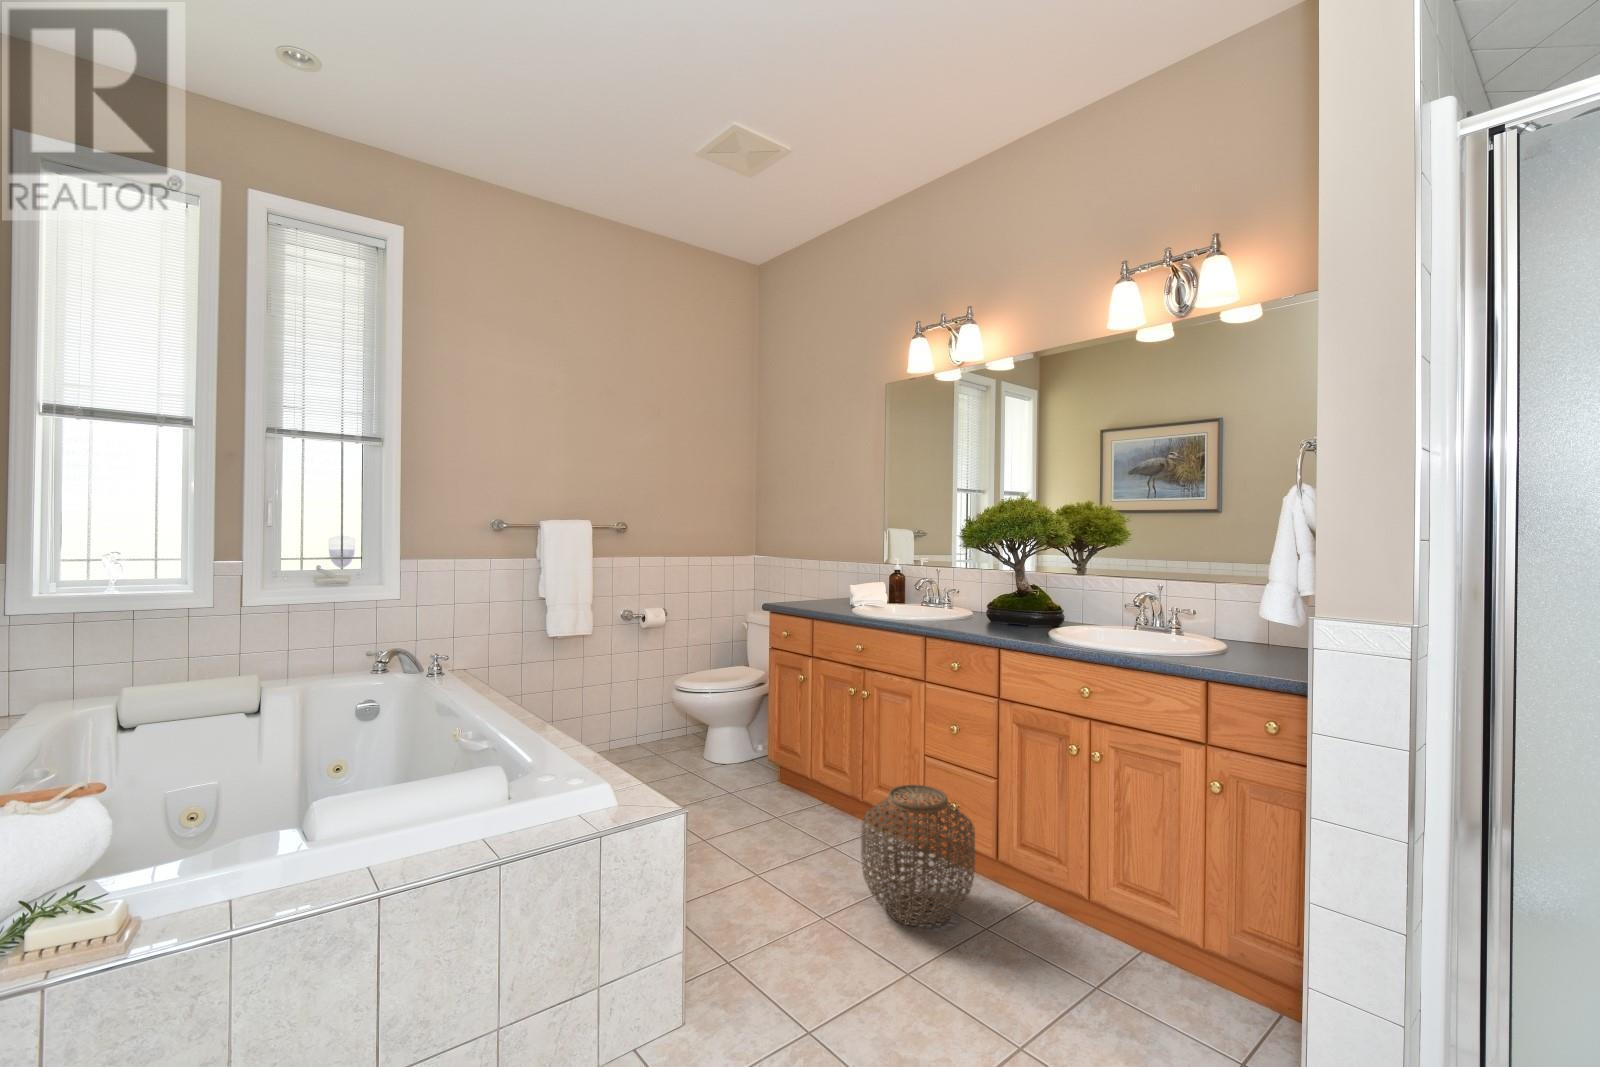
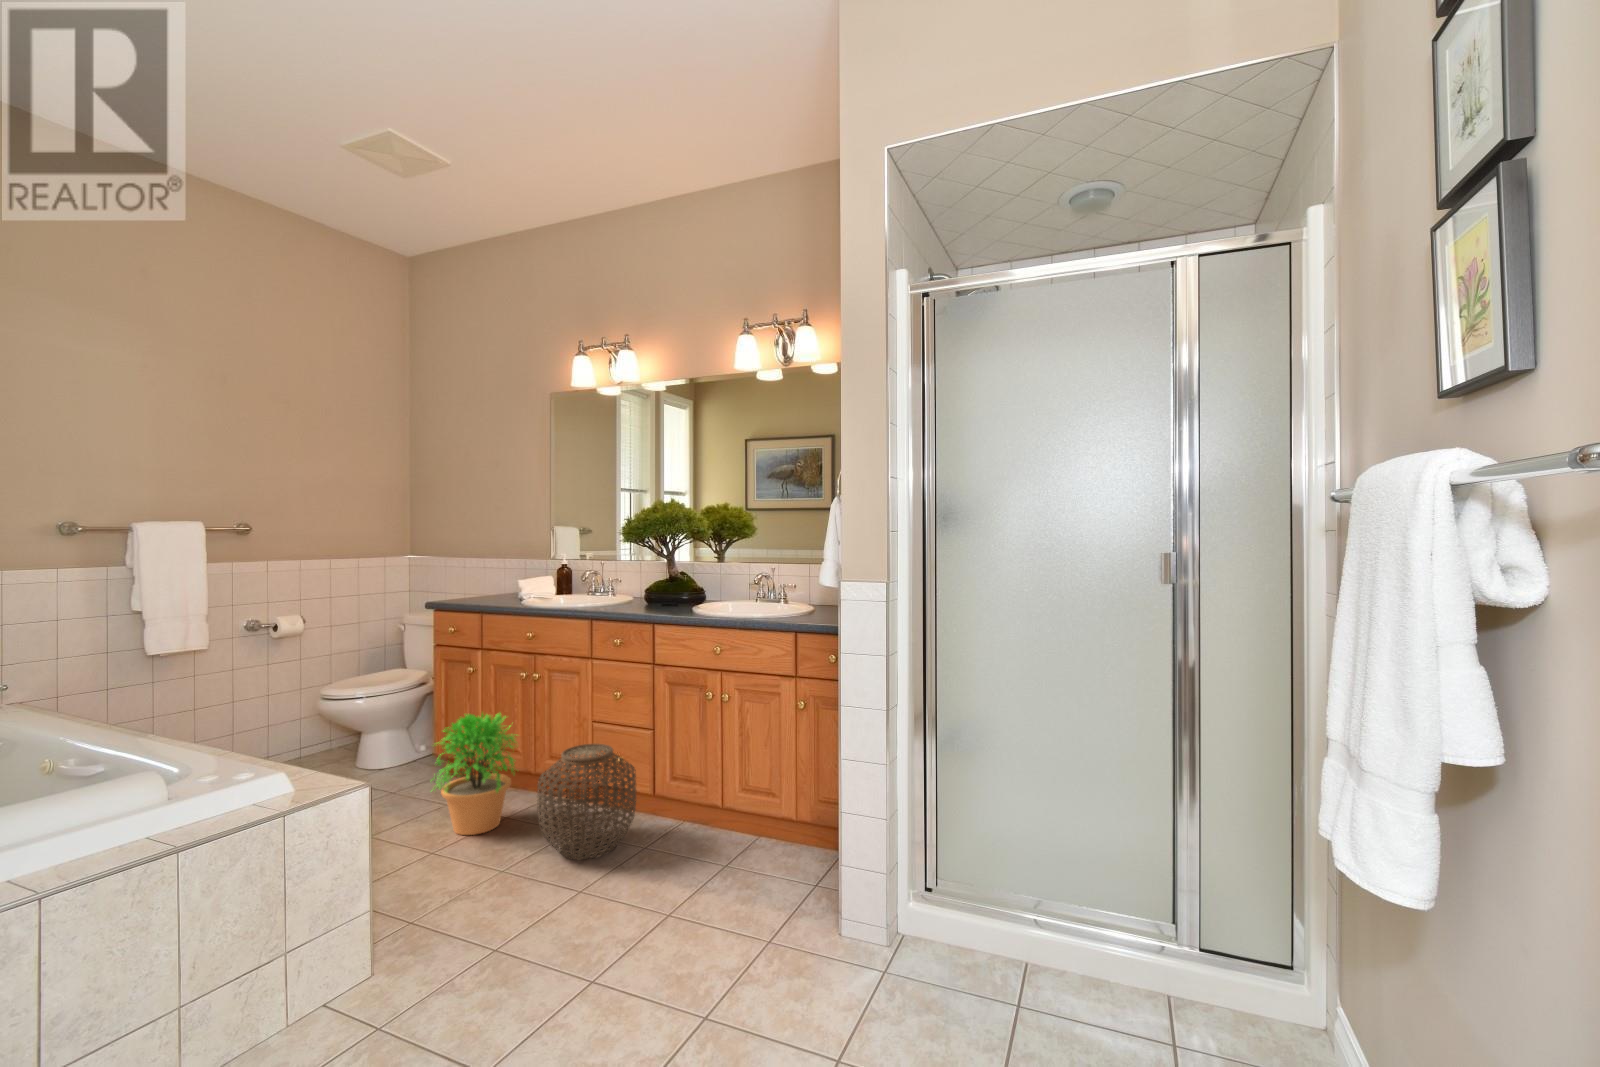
potted plant: none [757,726,845,861] -> present [434,713,515,835]

